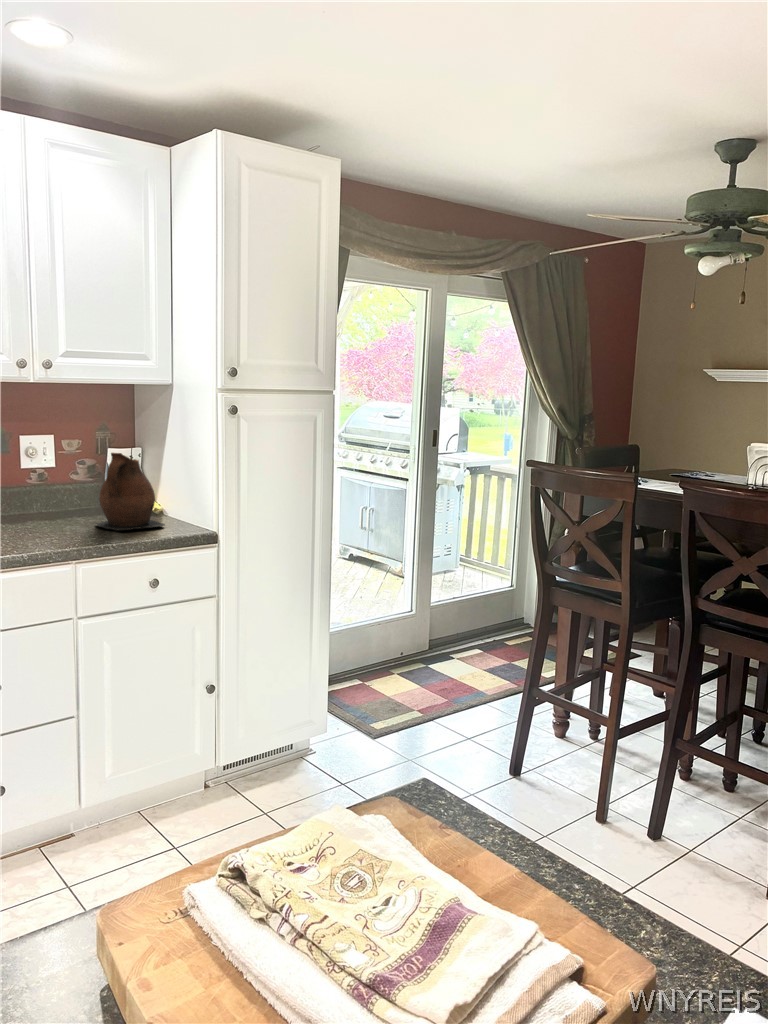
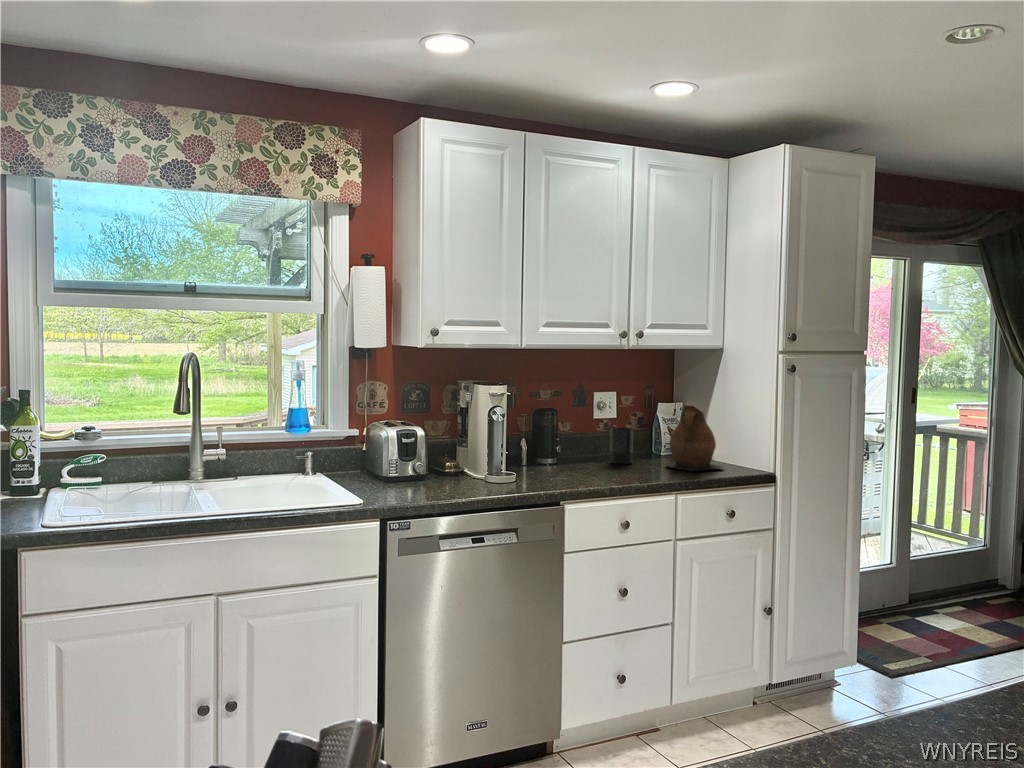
candle: none [31,476,64,523] -> present [610,428,633,464]

